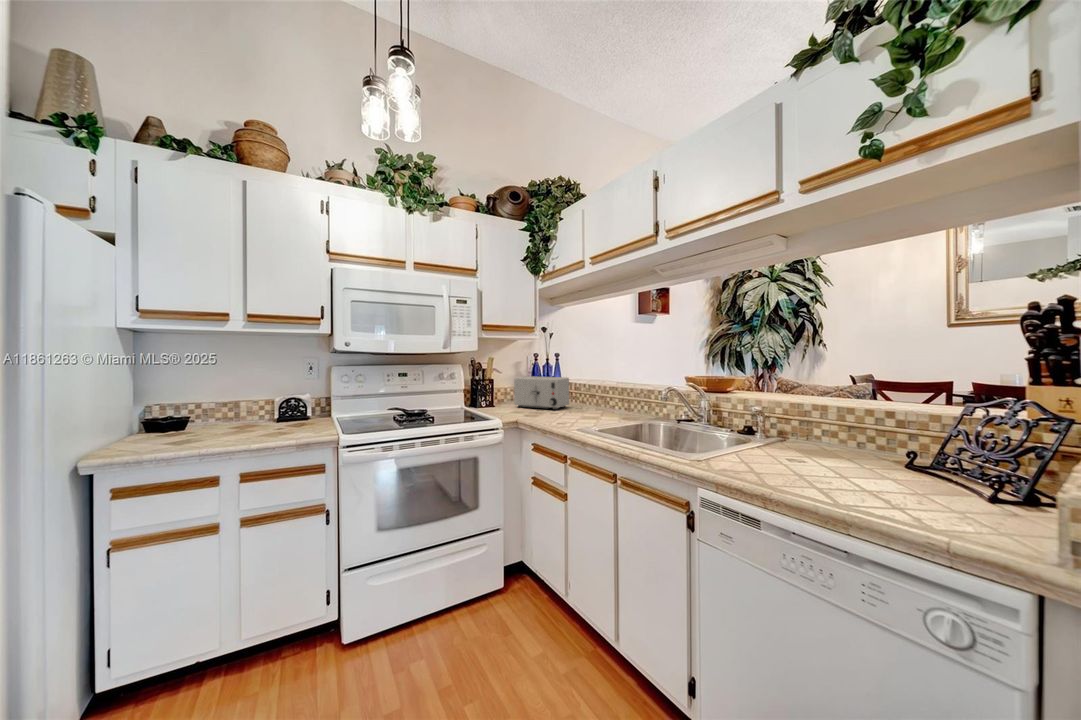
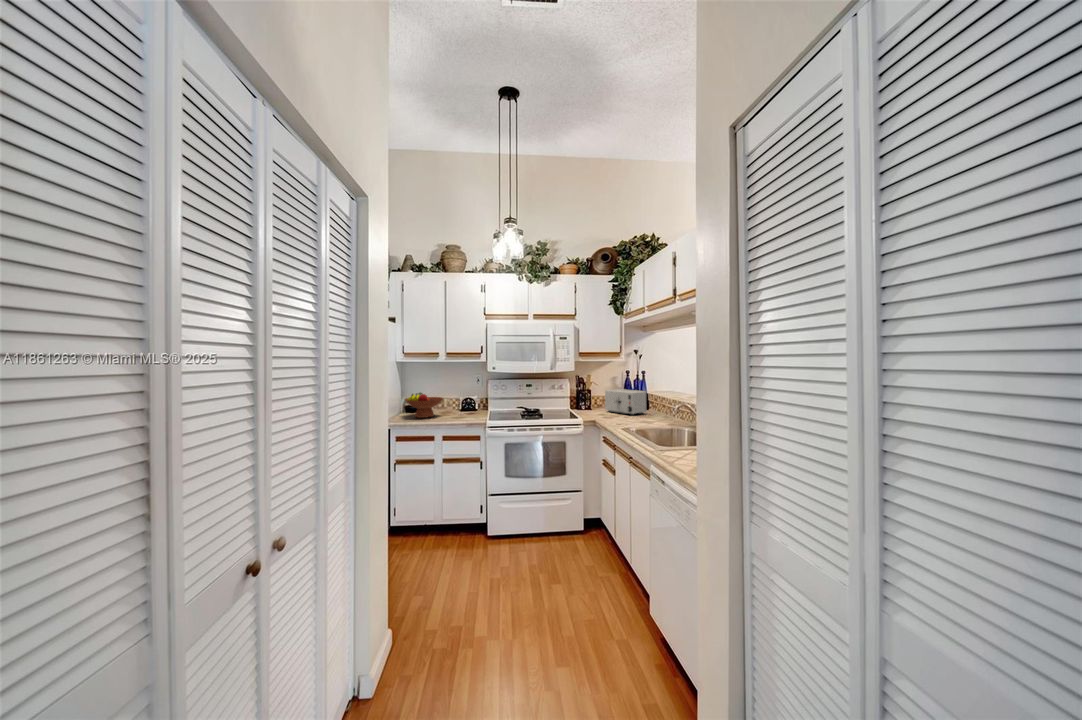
fruit bowl: none [137,389,240,441] -> present [405,393,443,418]

